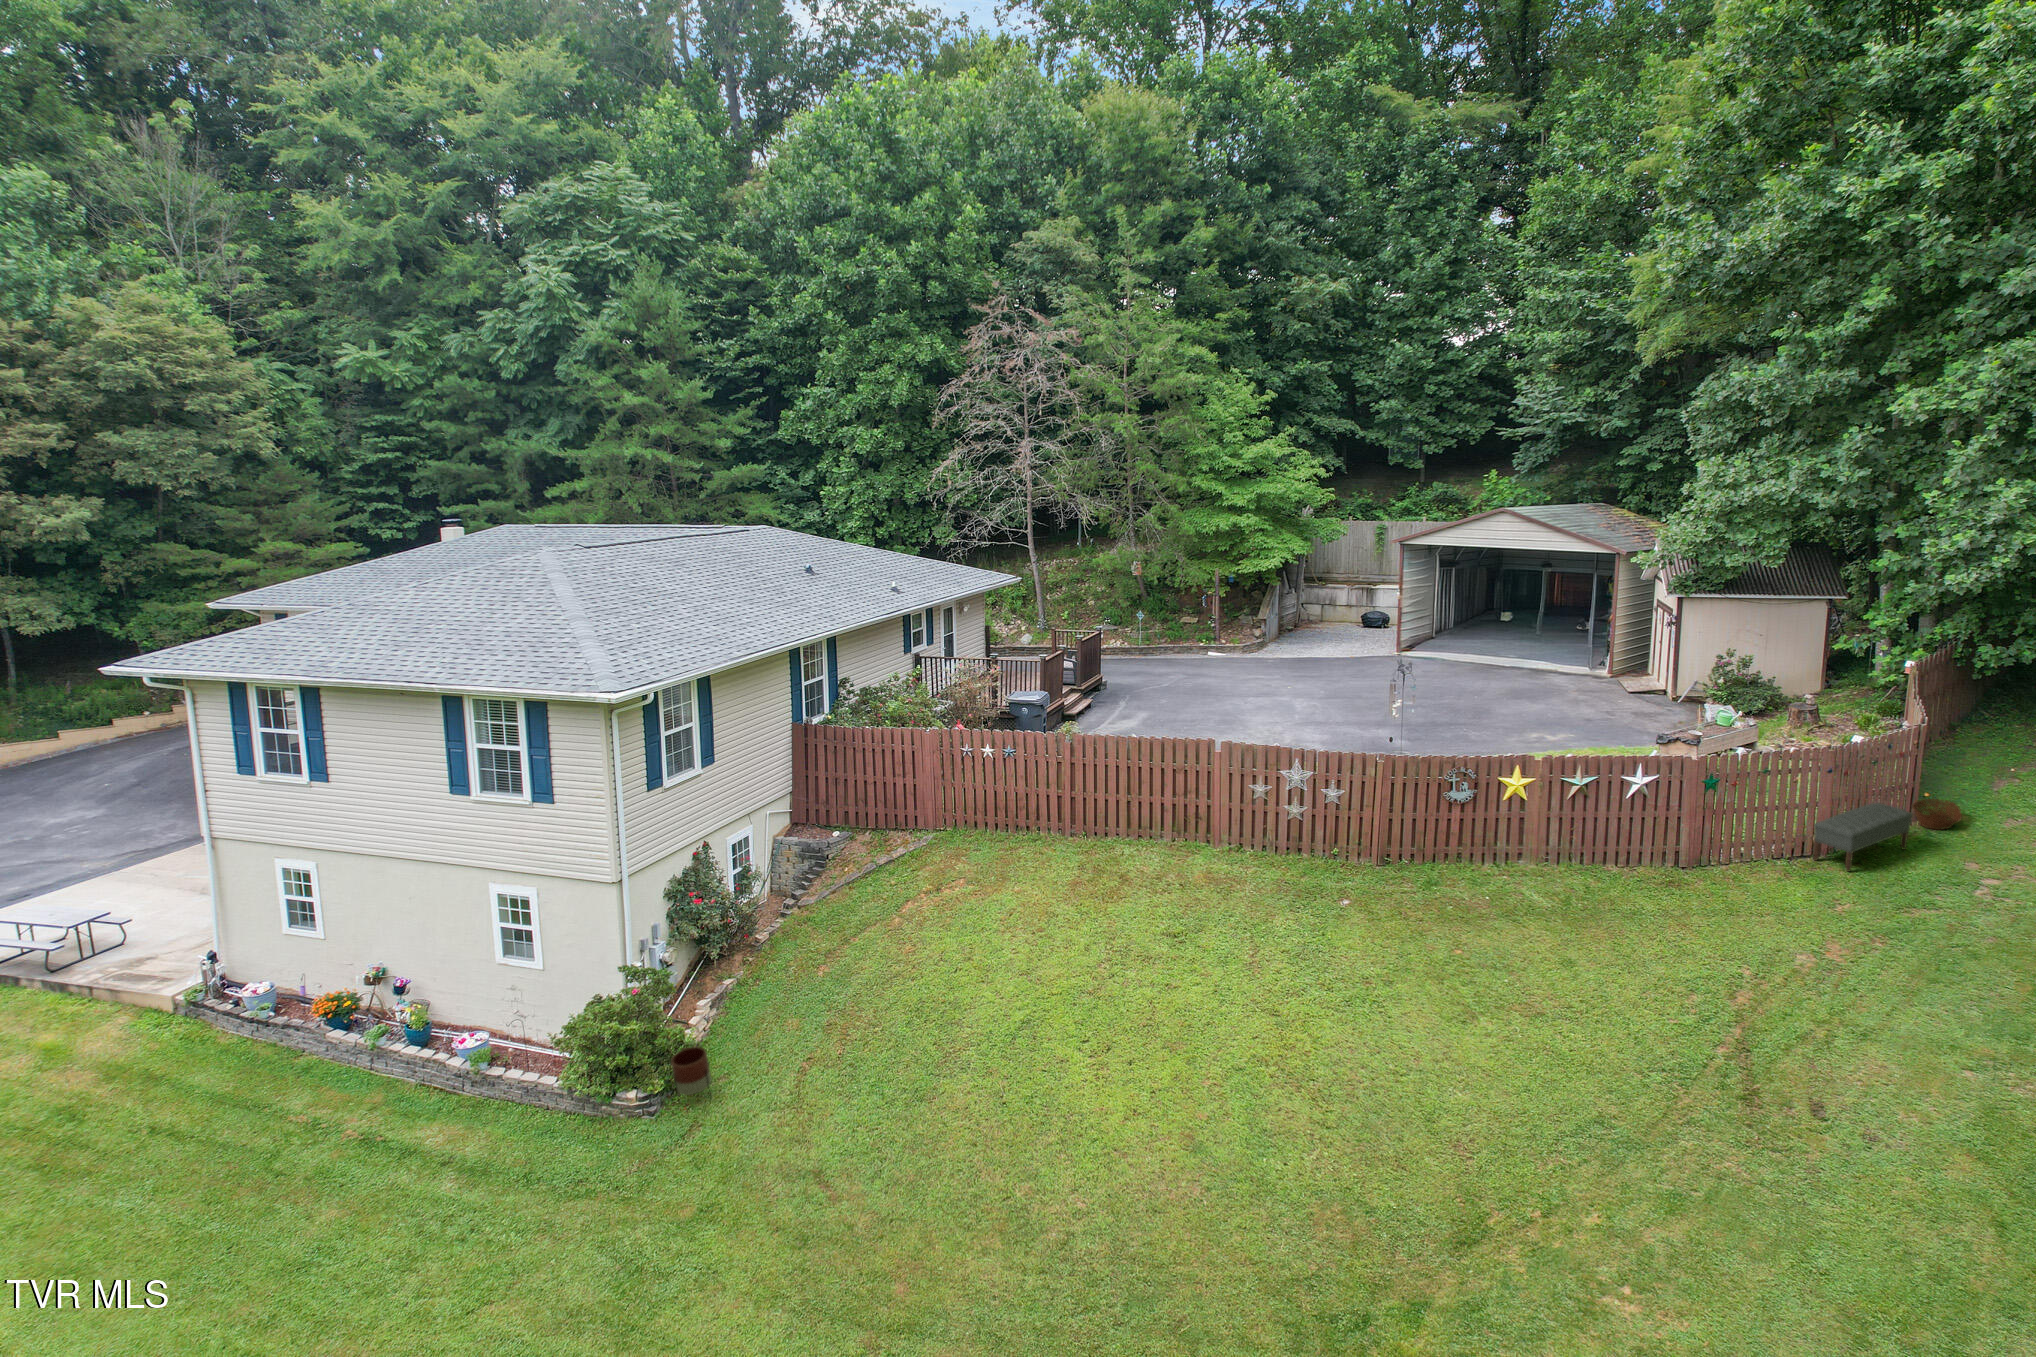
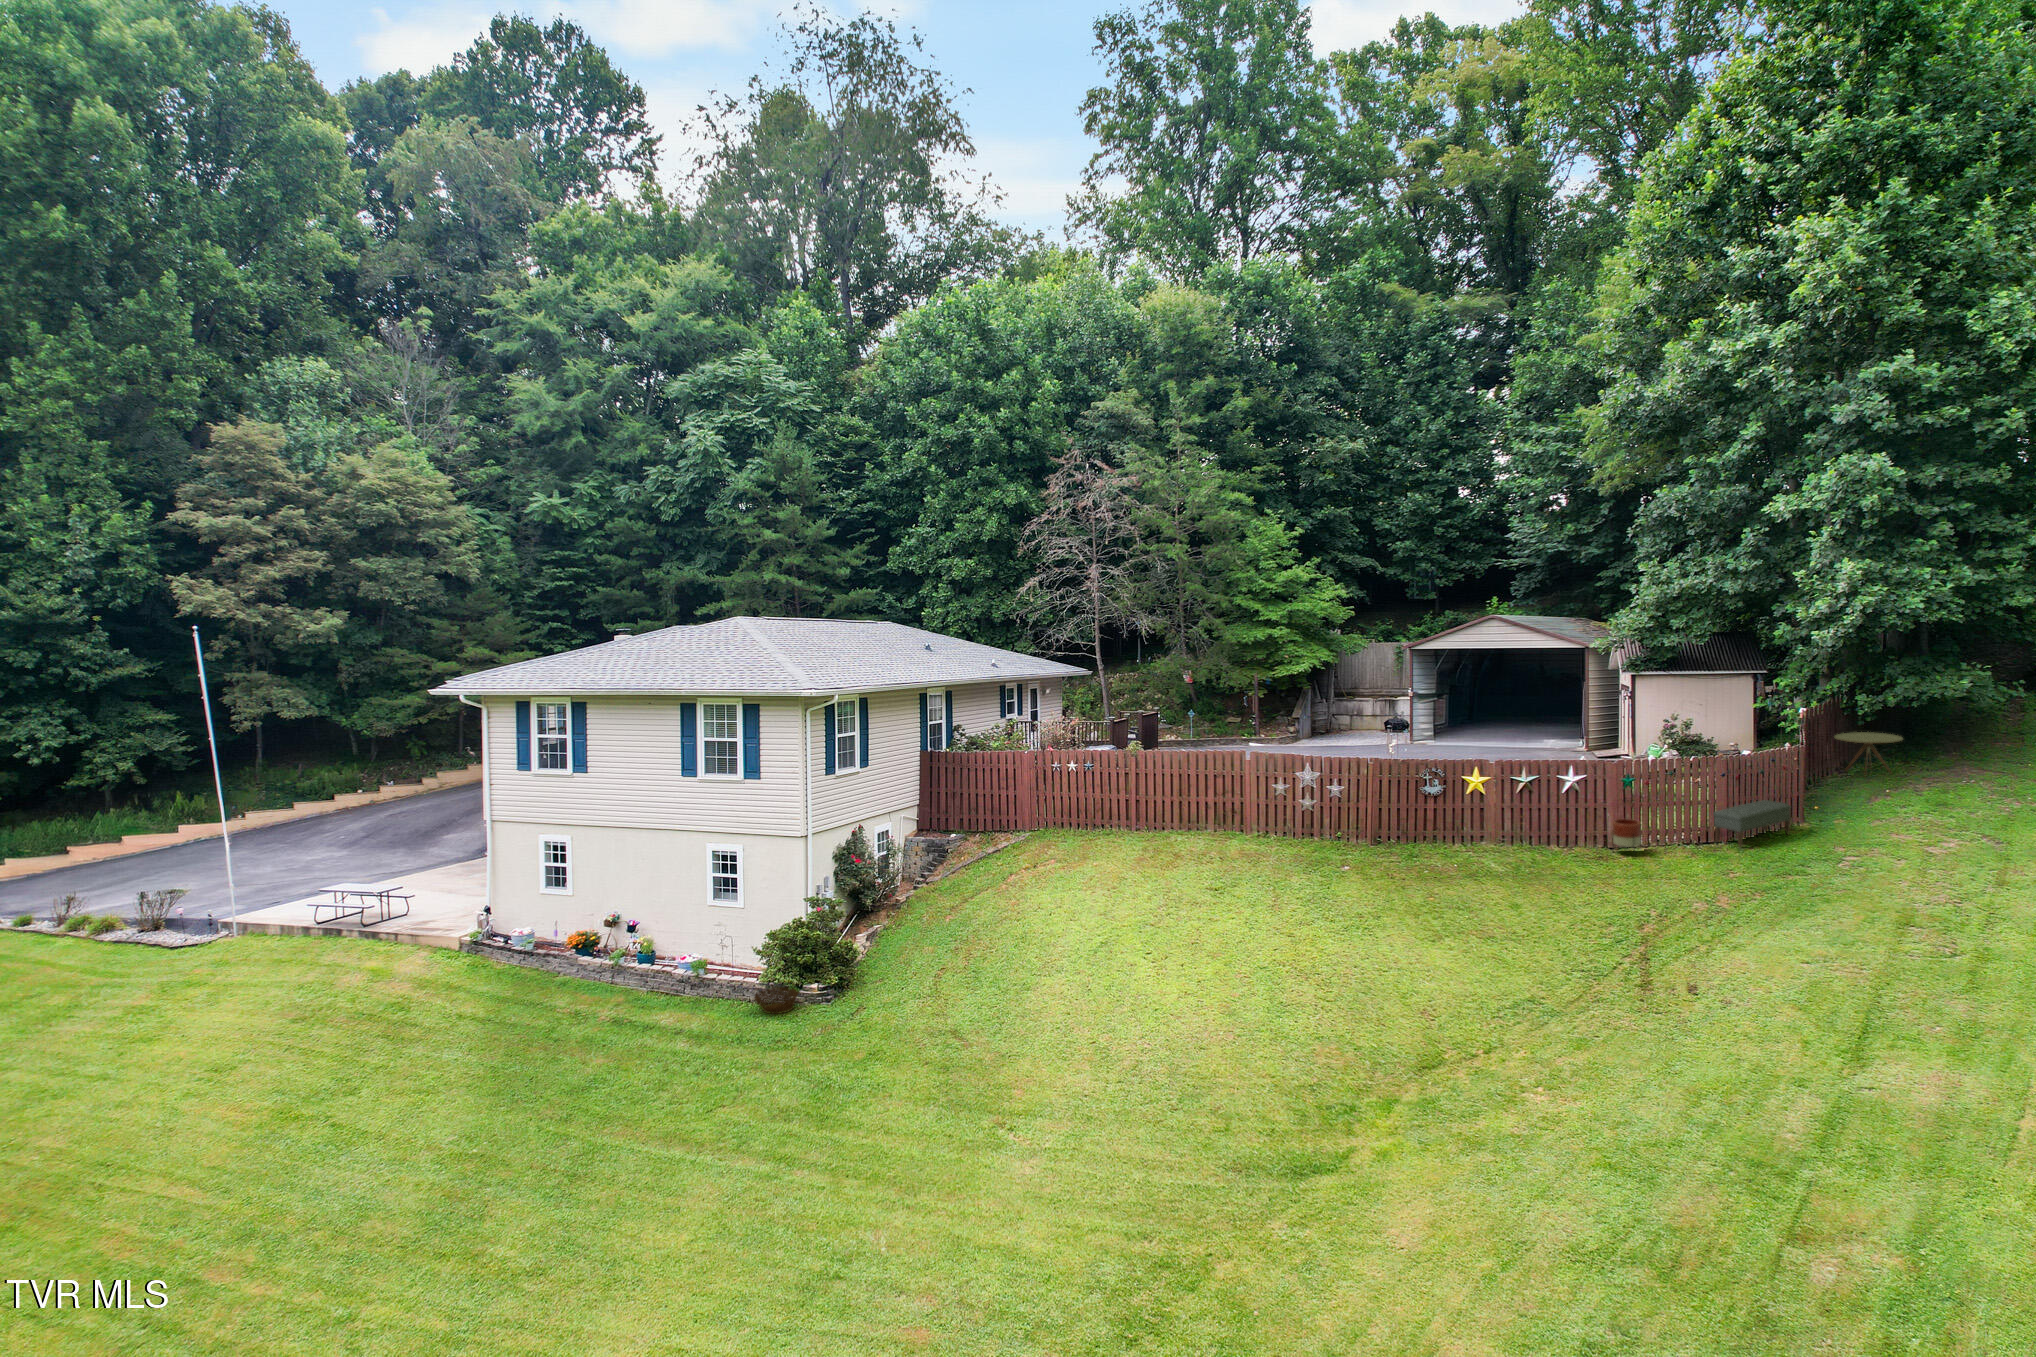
round table: none [1939,690,2028,749] -> present [1835,732,1903,773]
basket: present [1912,799,1962,830] -> present [754,987,798,1014]
planter: present [671,1046,712,1095] -> present [1612,819,1641,848]

